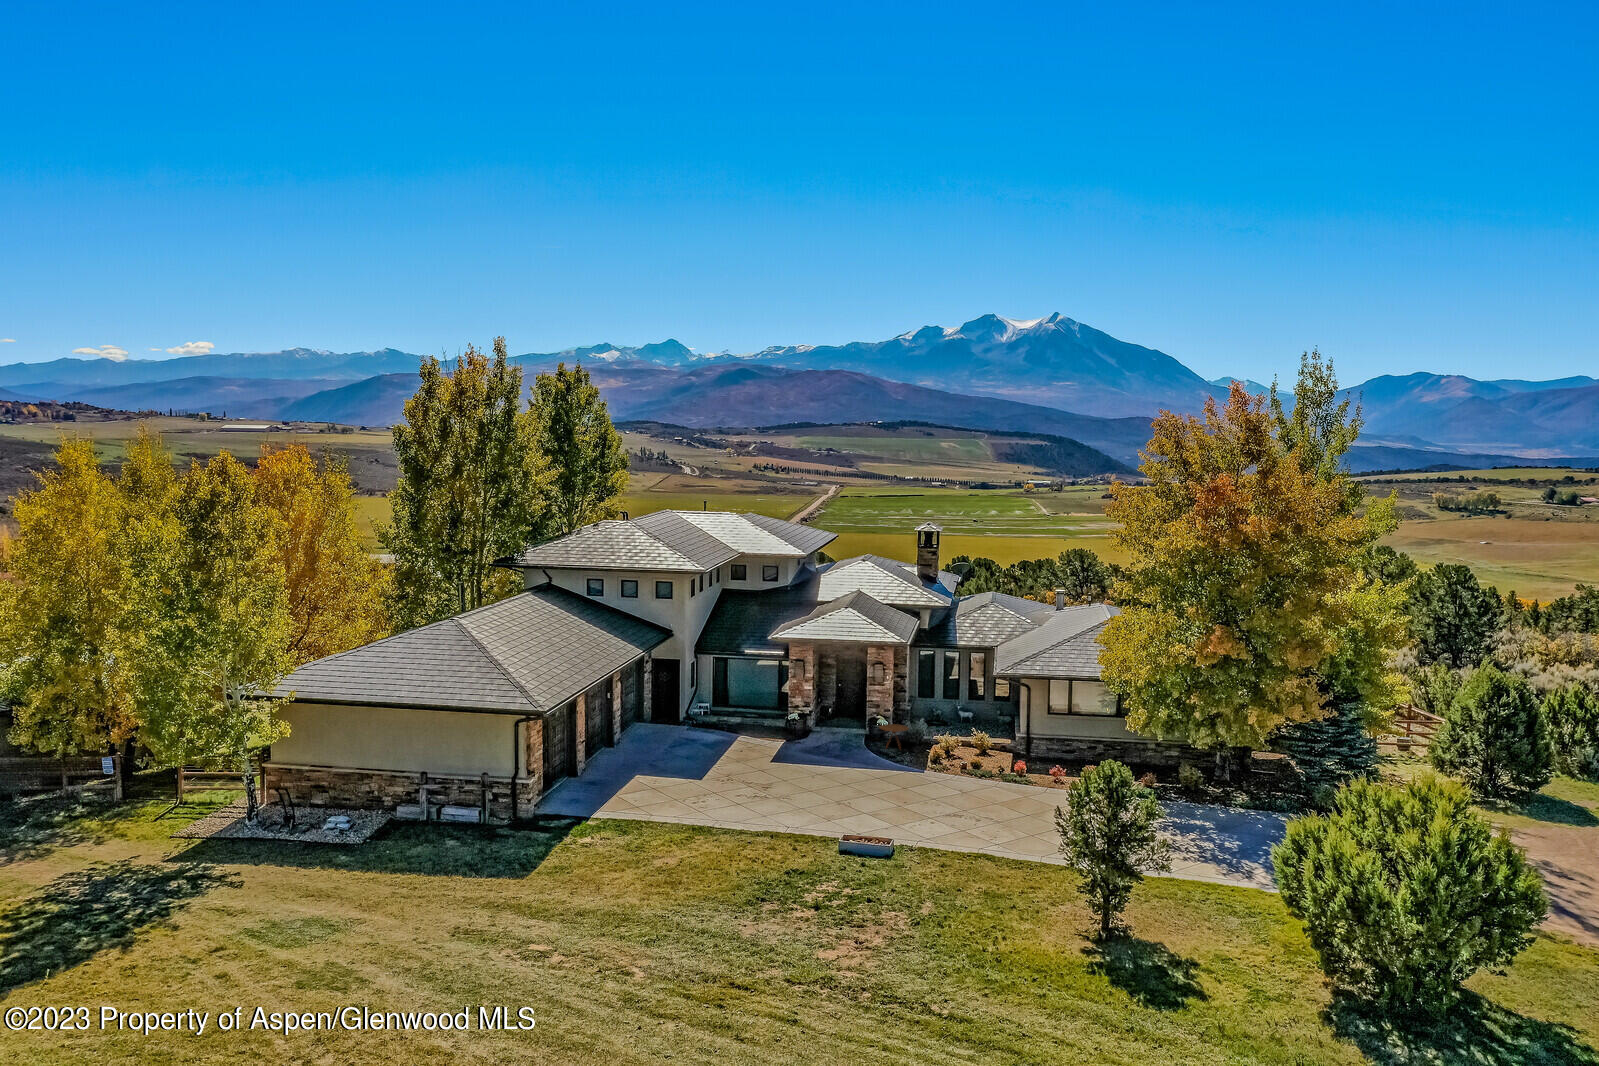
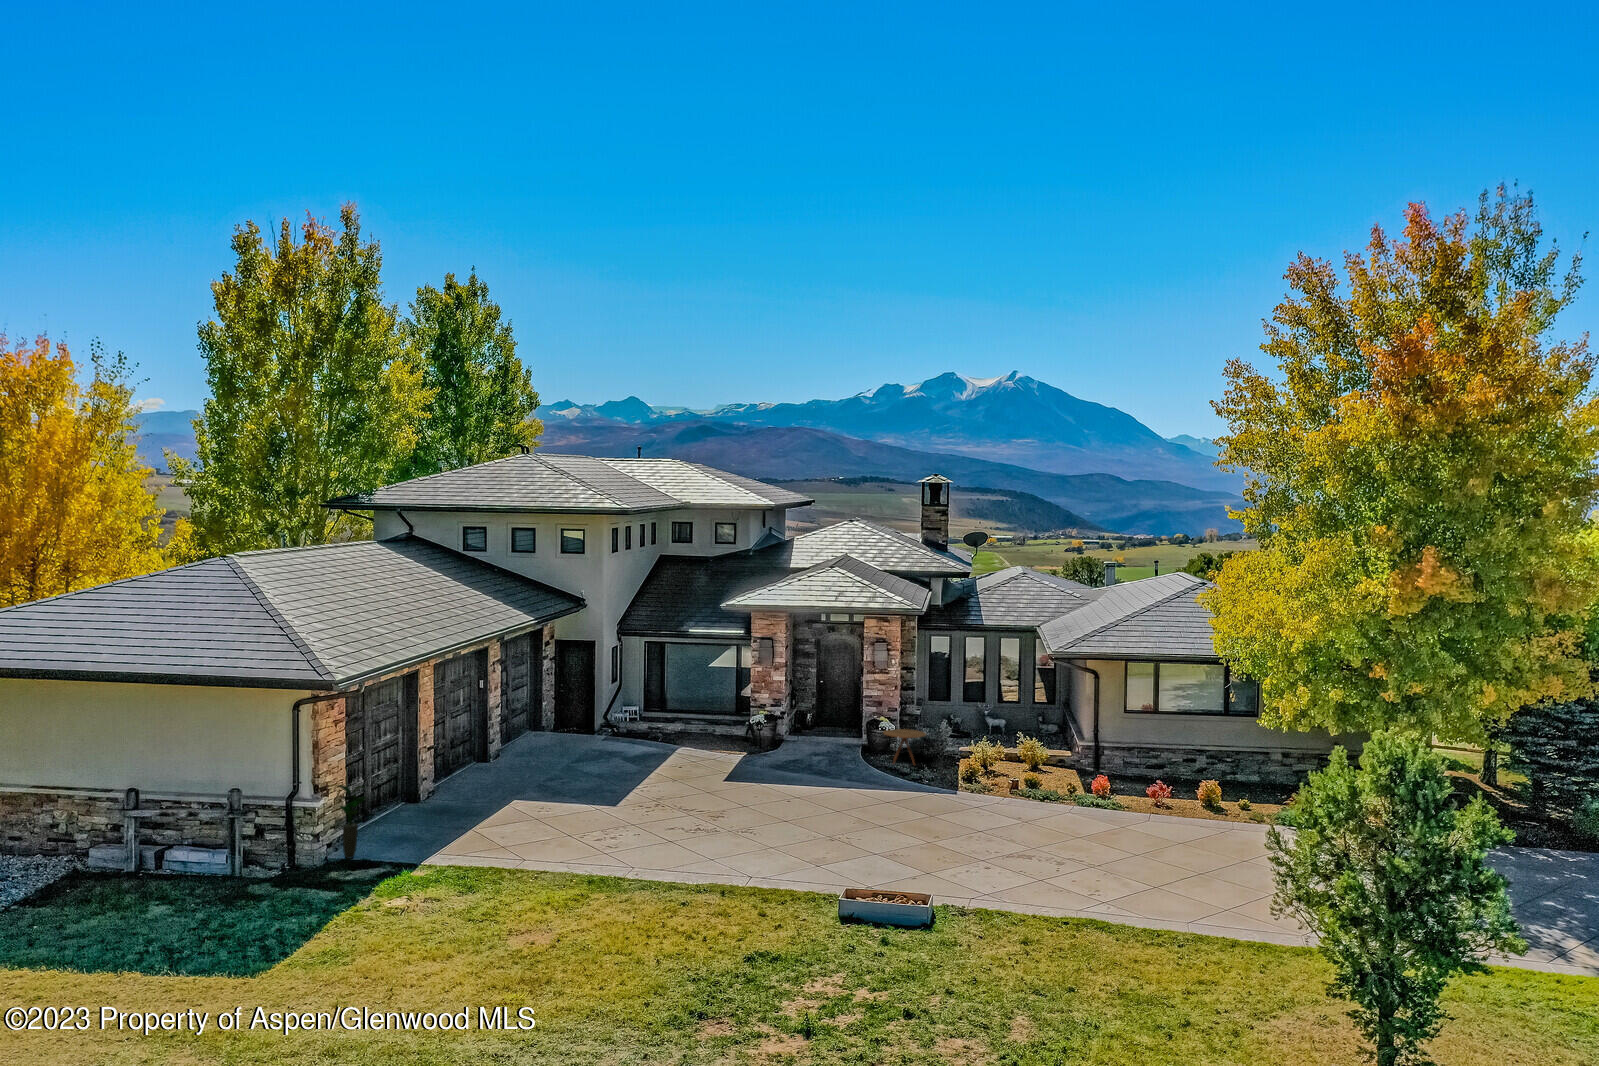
potted plant: none [539,769,559,813] -> present [338,785,366,859]

